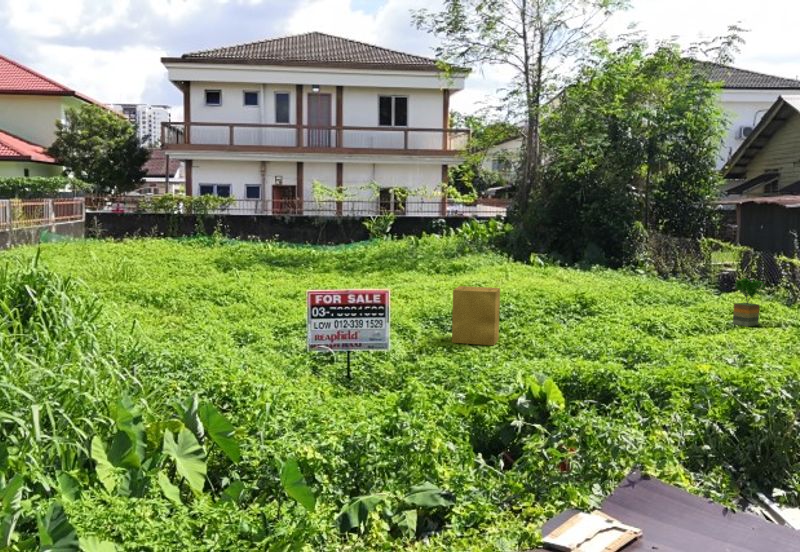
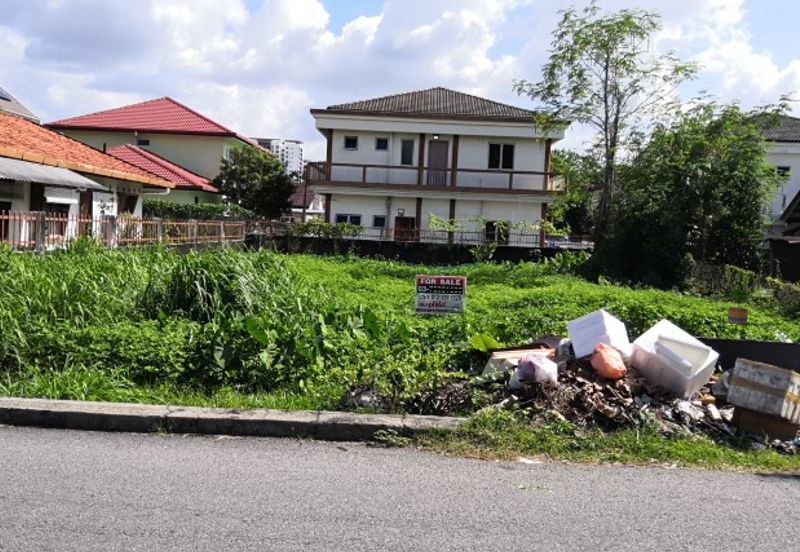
cardboard box: present [452,286,500,345] -> none [512,282,548,323]

